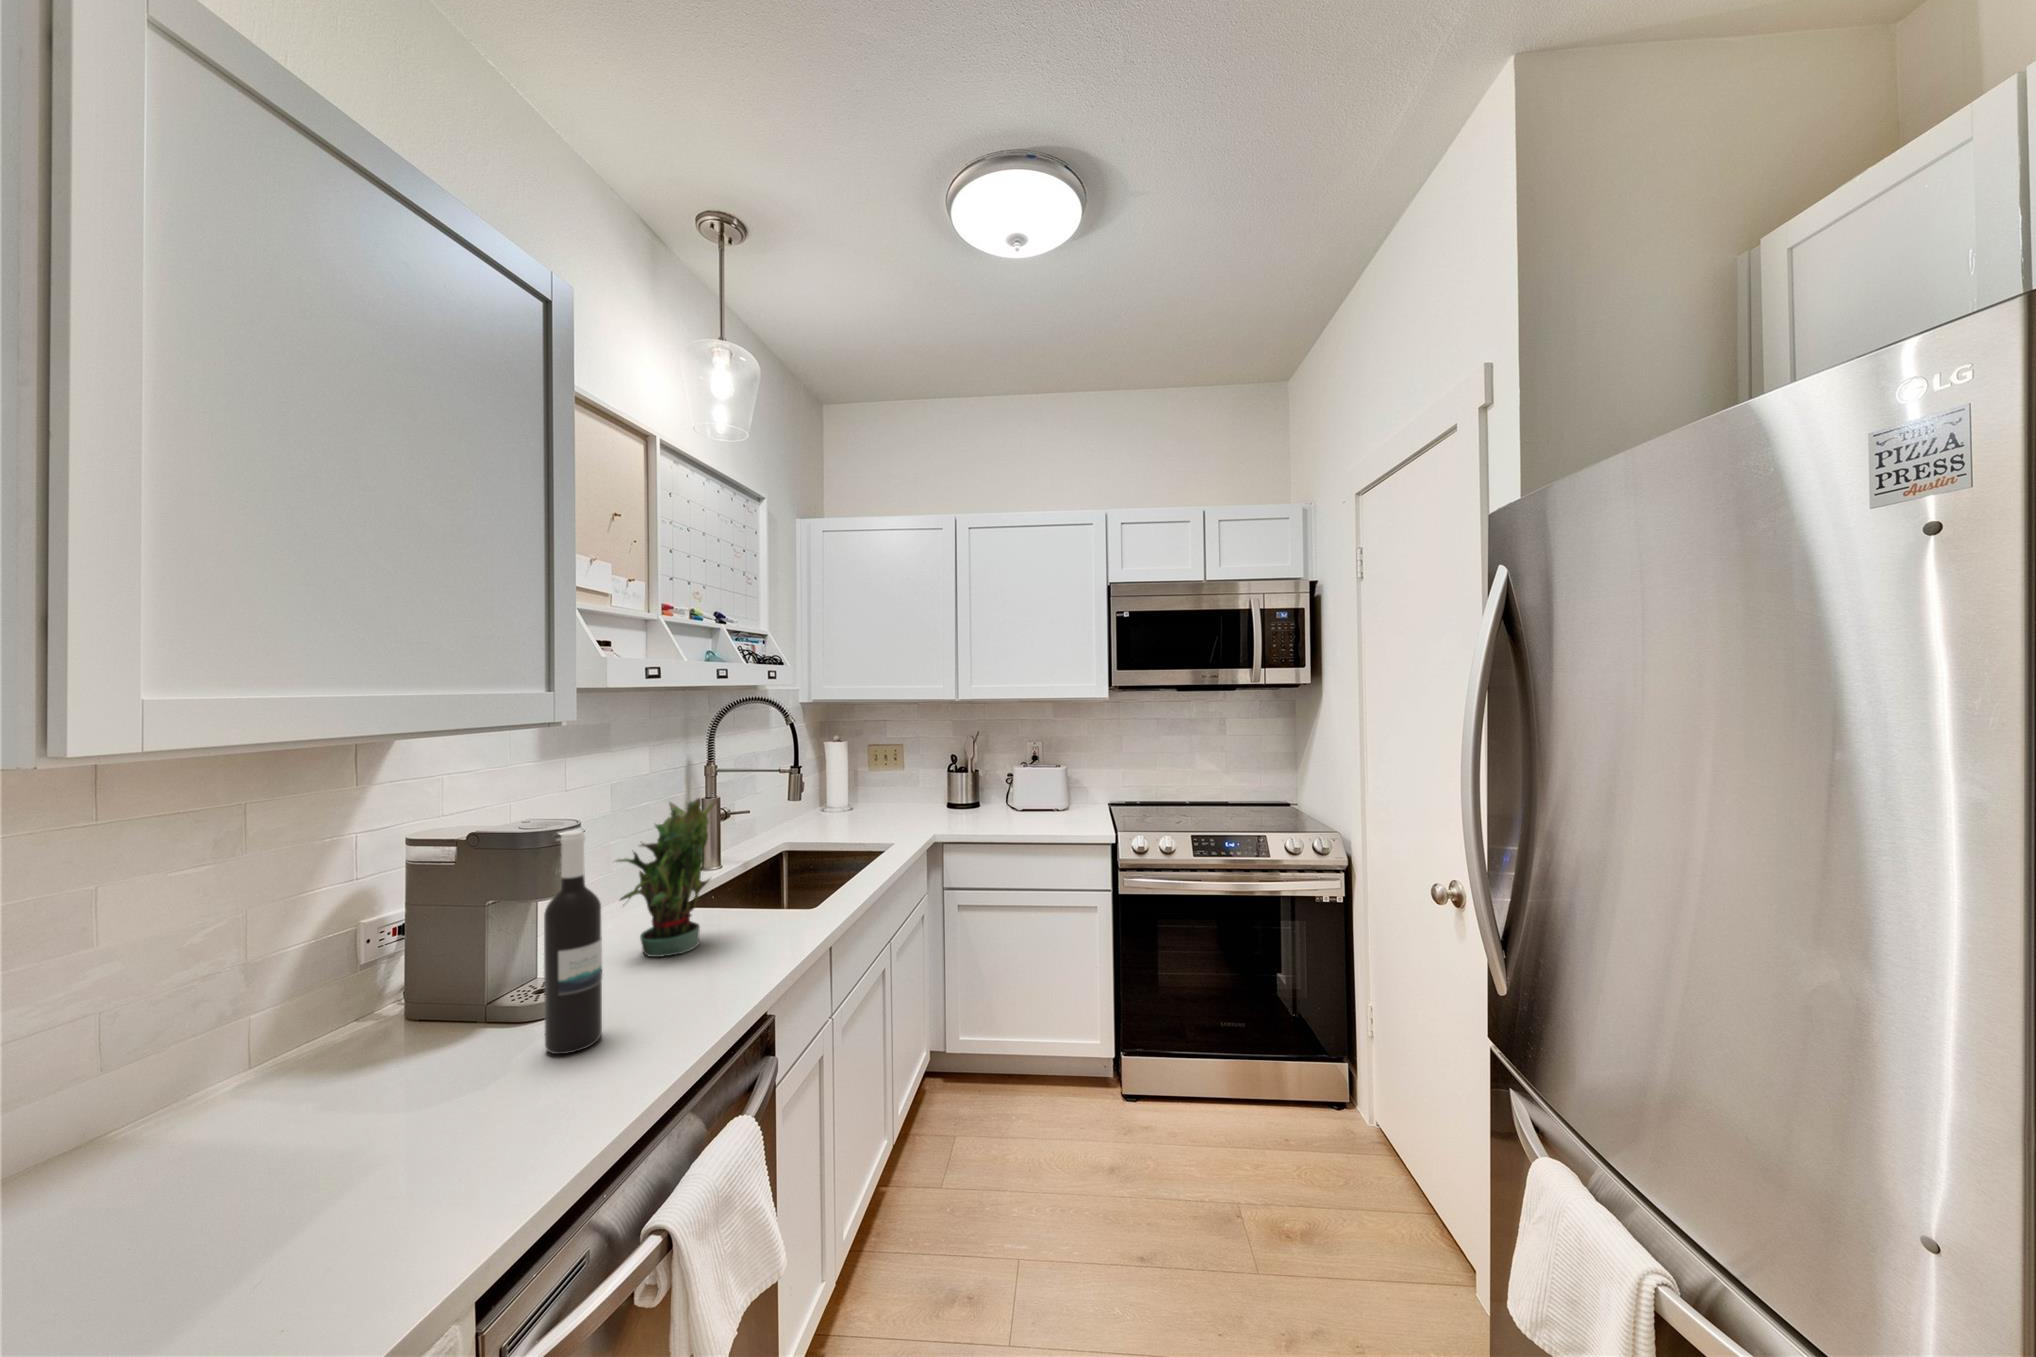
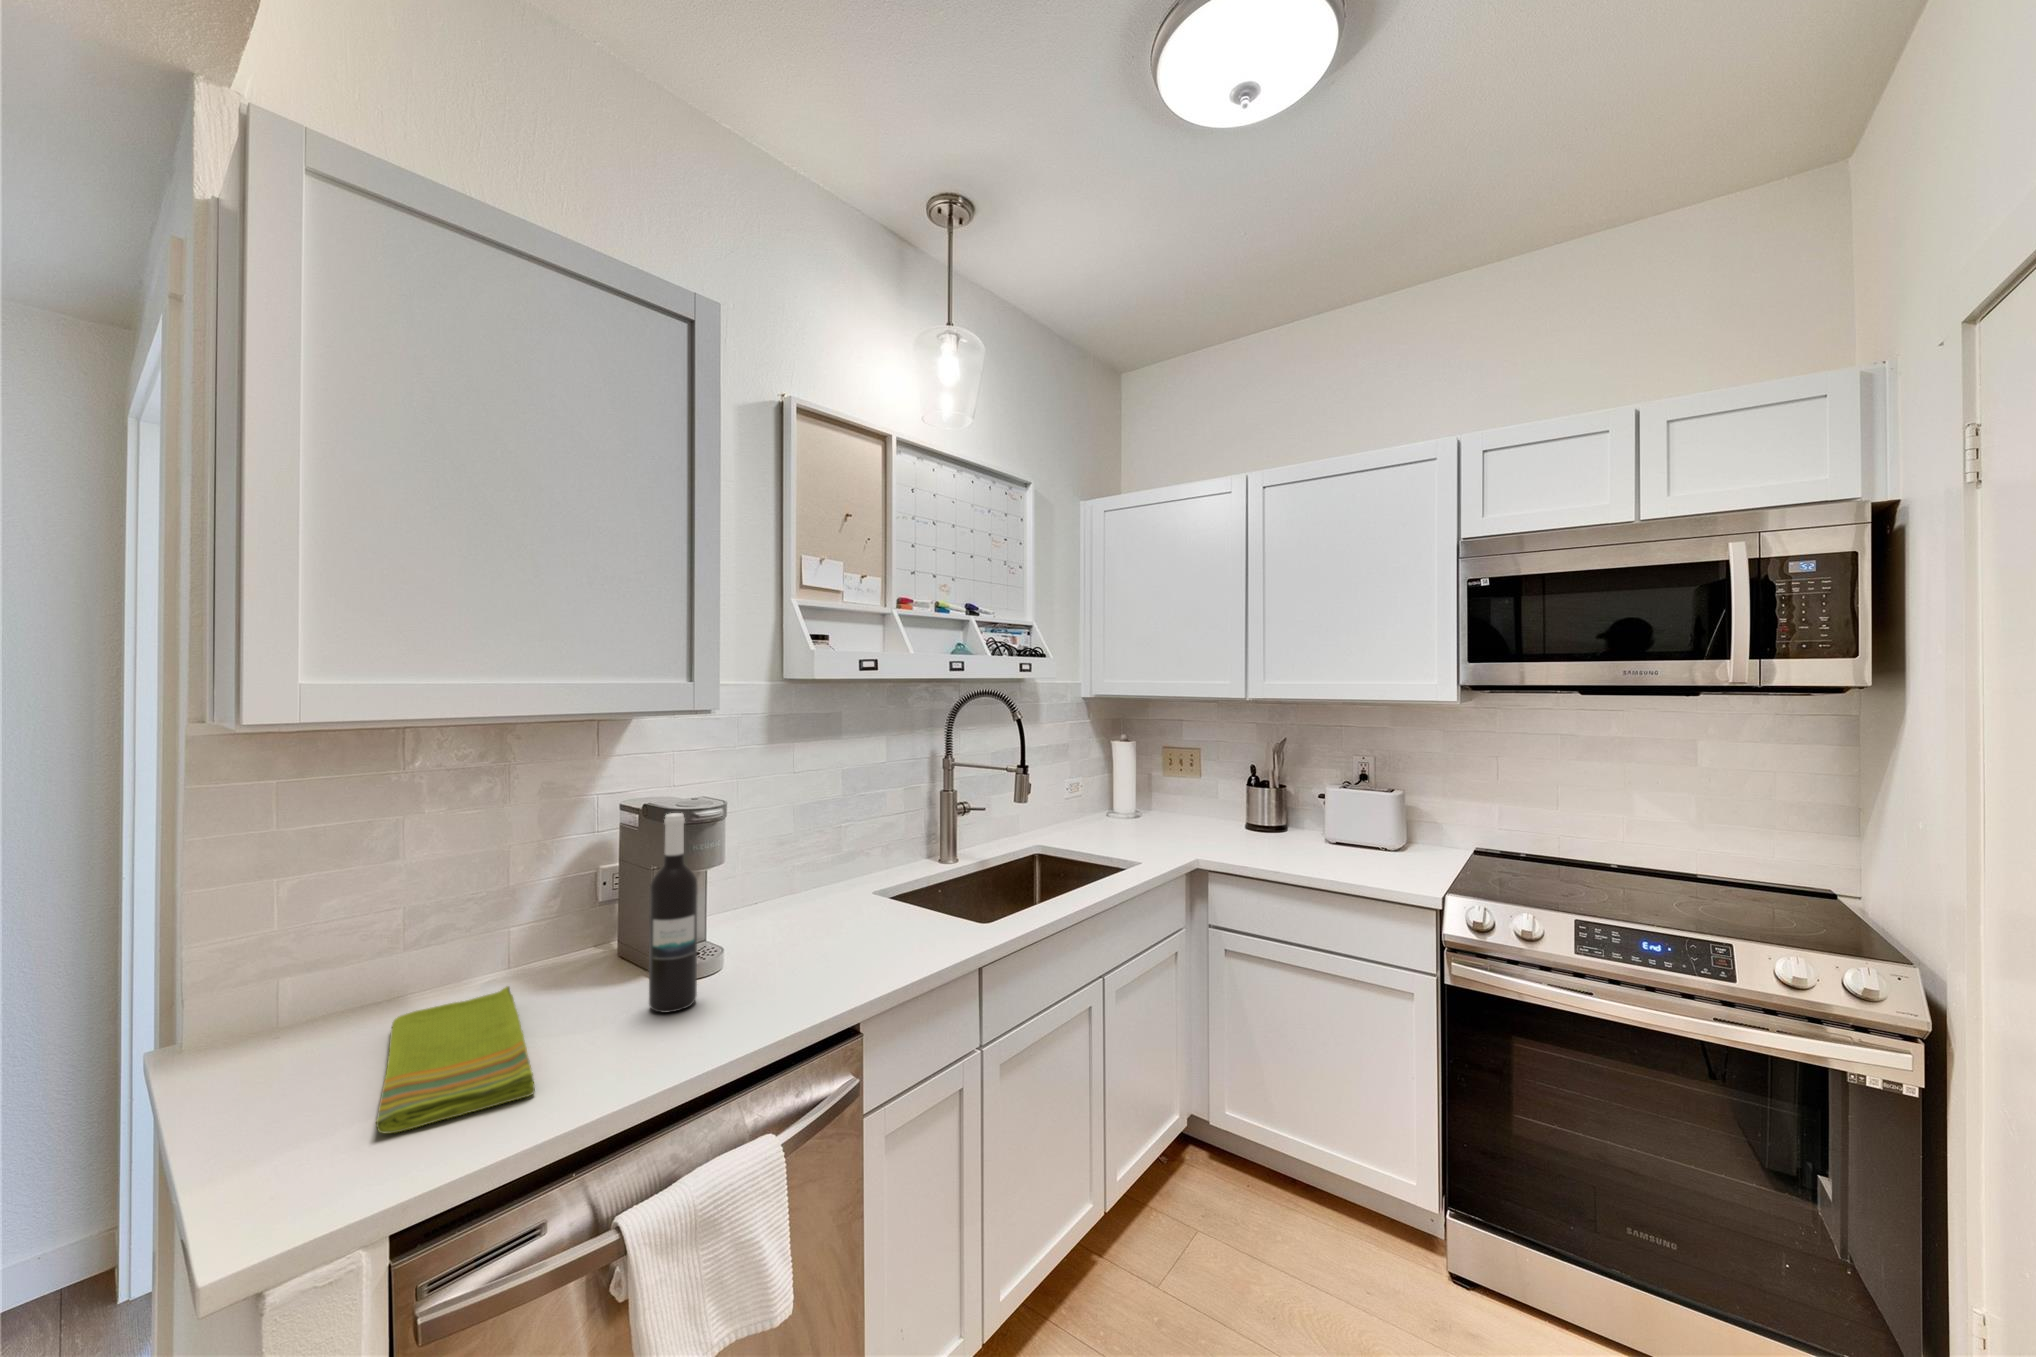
potted plant: present [616,796,717,957] -> none [776,792,876,943]
dish towel: none [141,1083,521,1263] -> present [376,986,535,1133]

